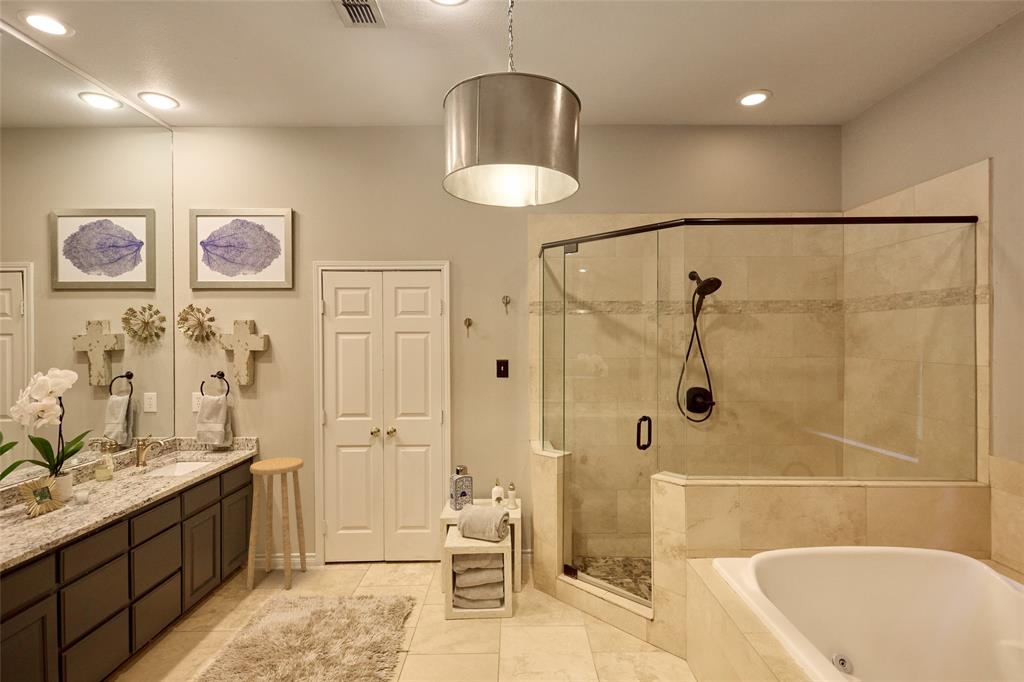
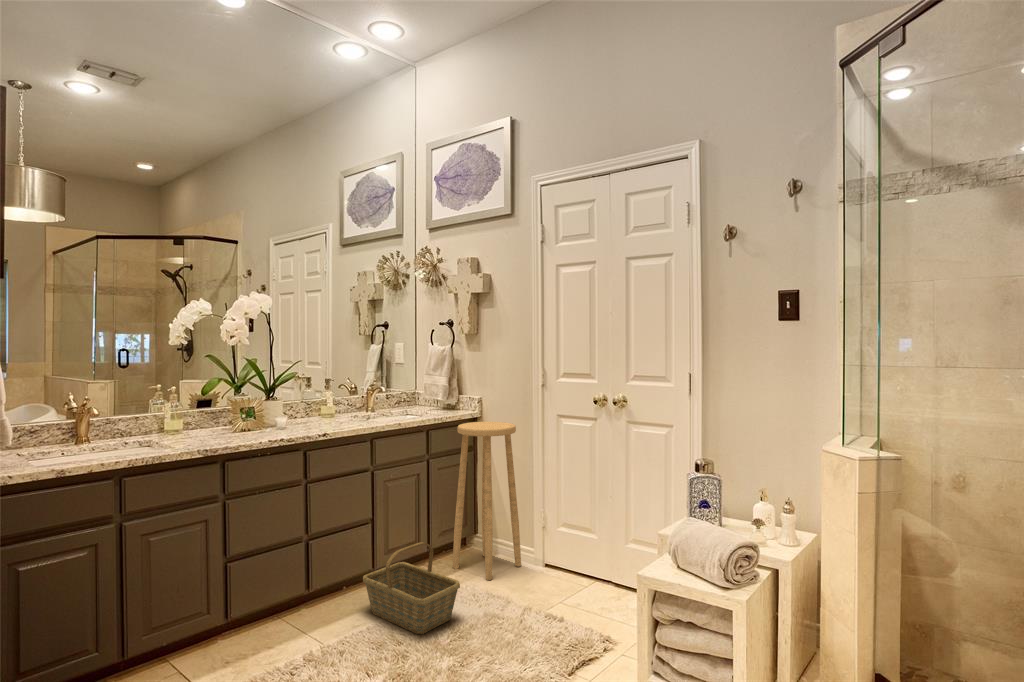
basket: none [193,575,293,653] -> present [363,542,460,634]

